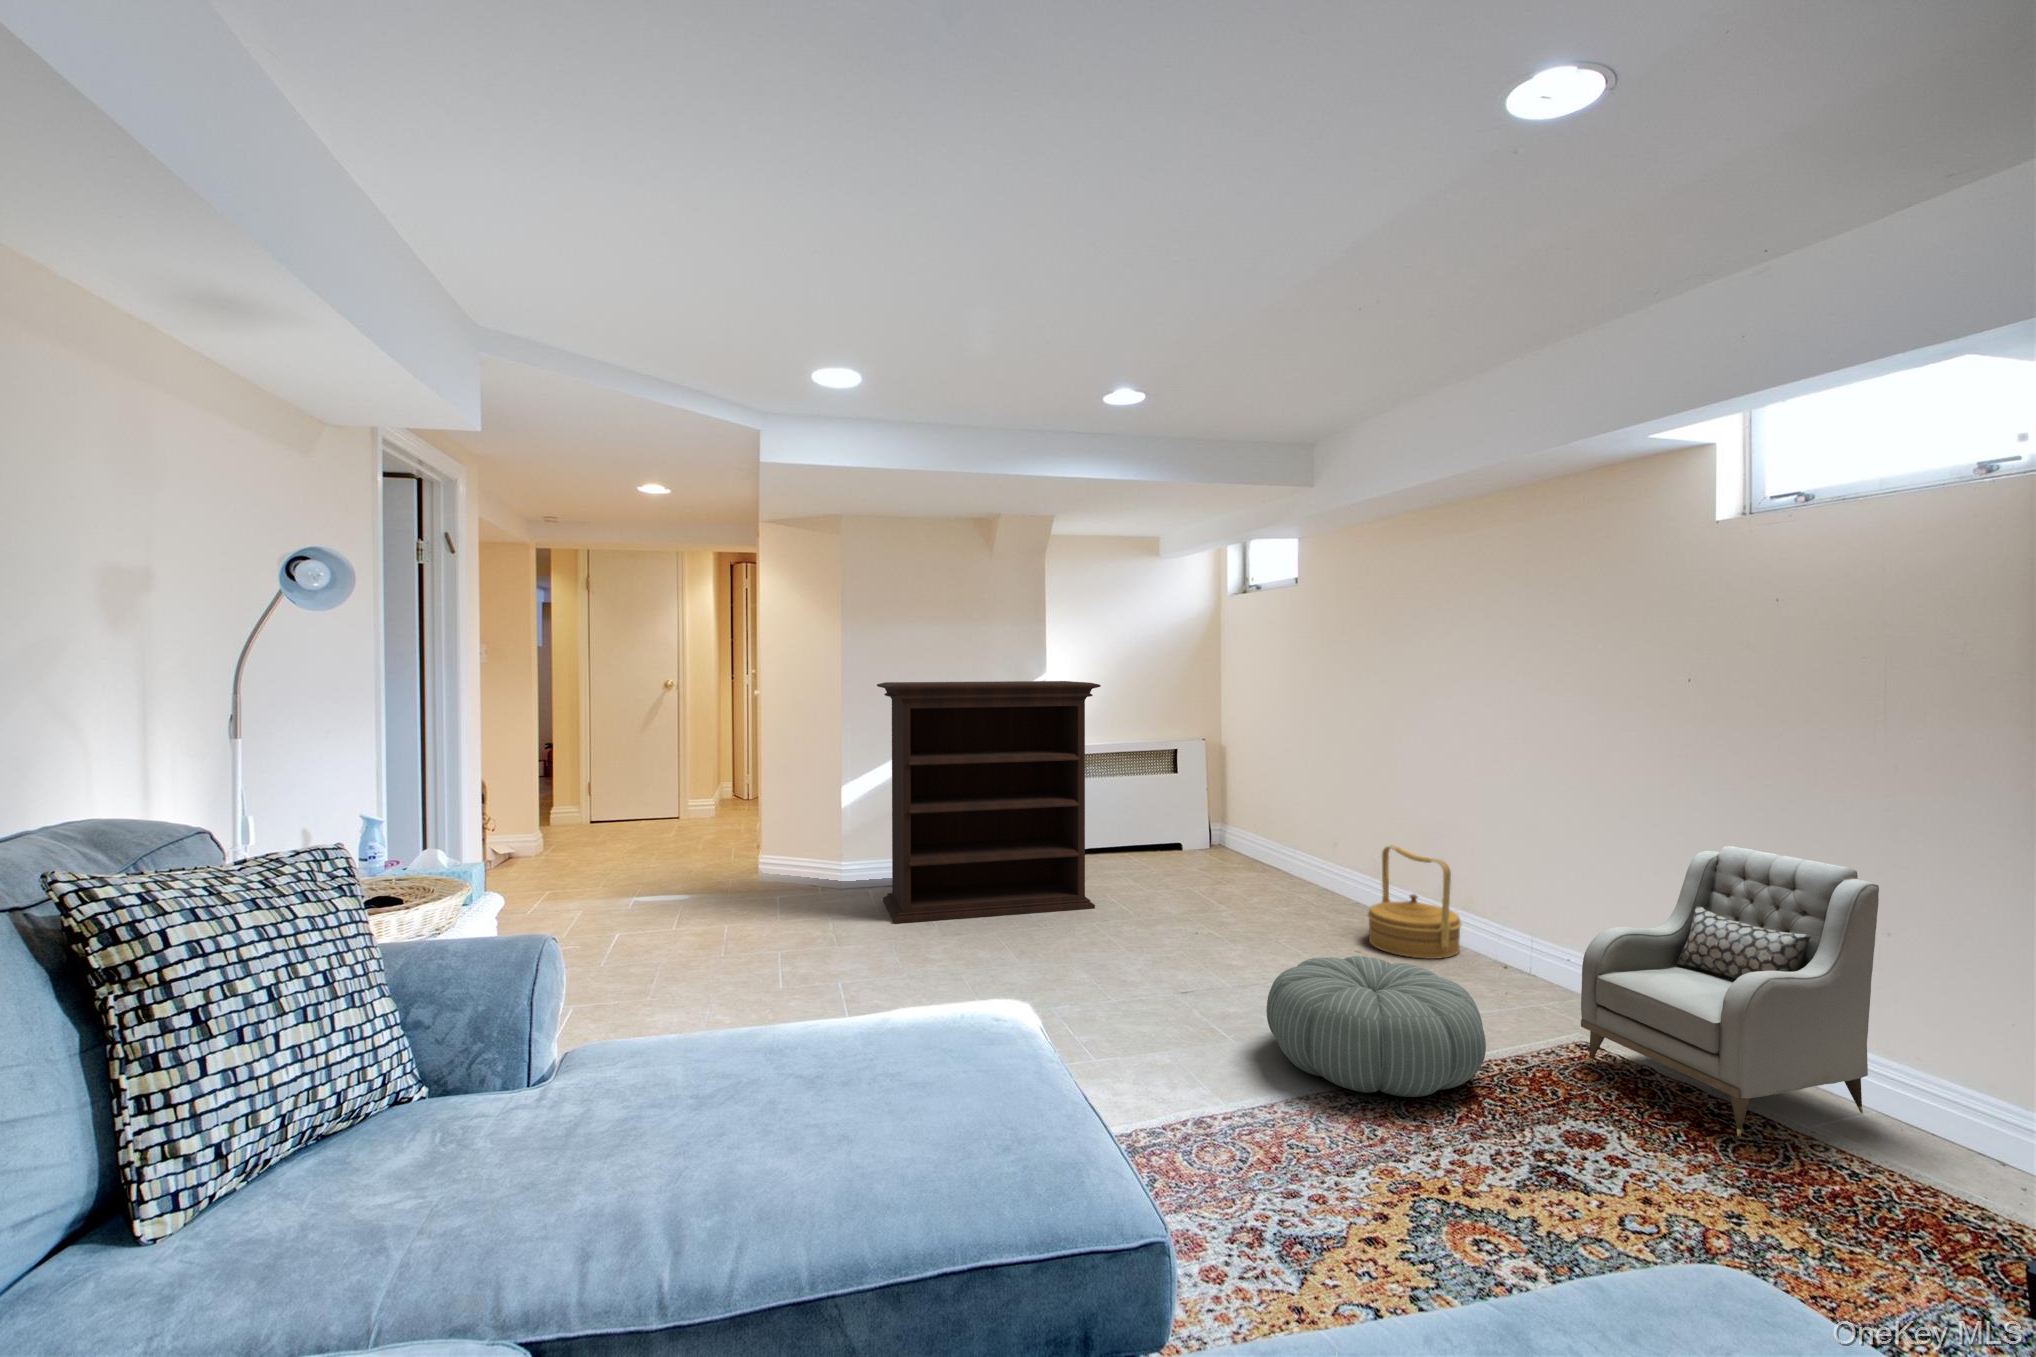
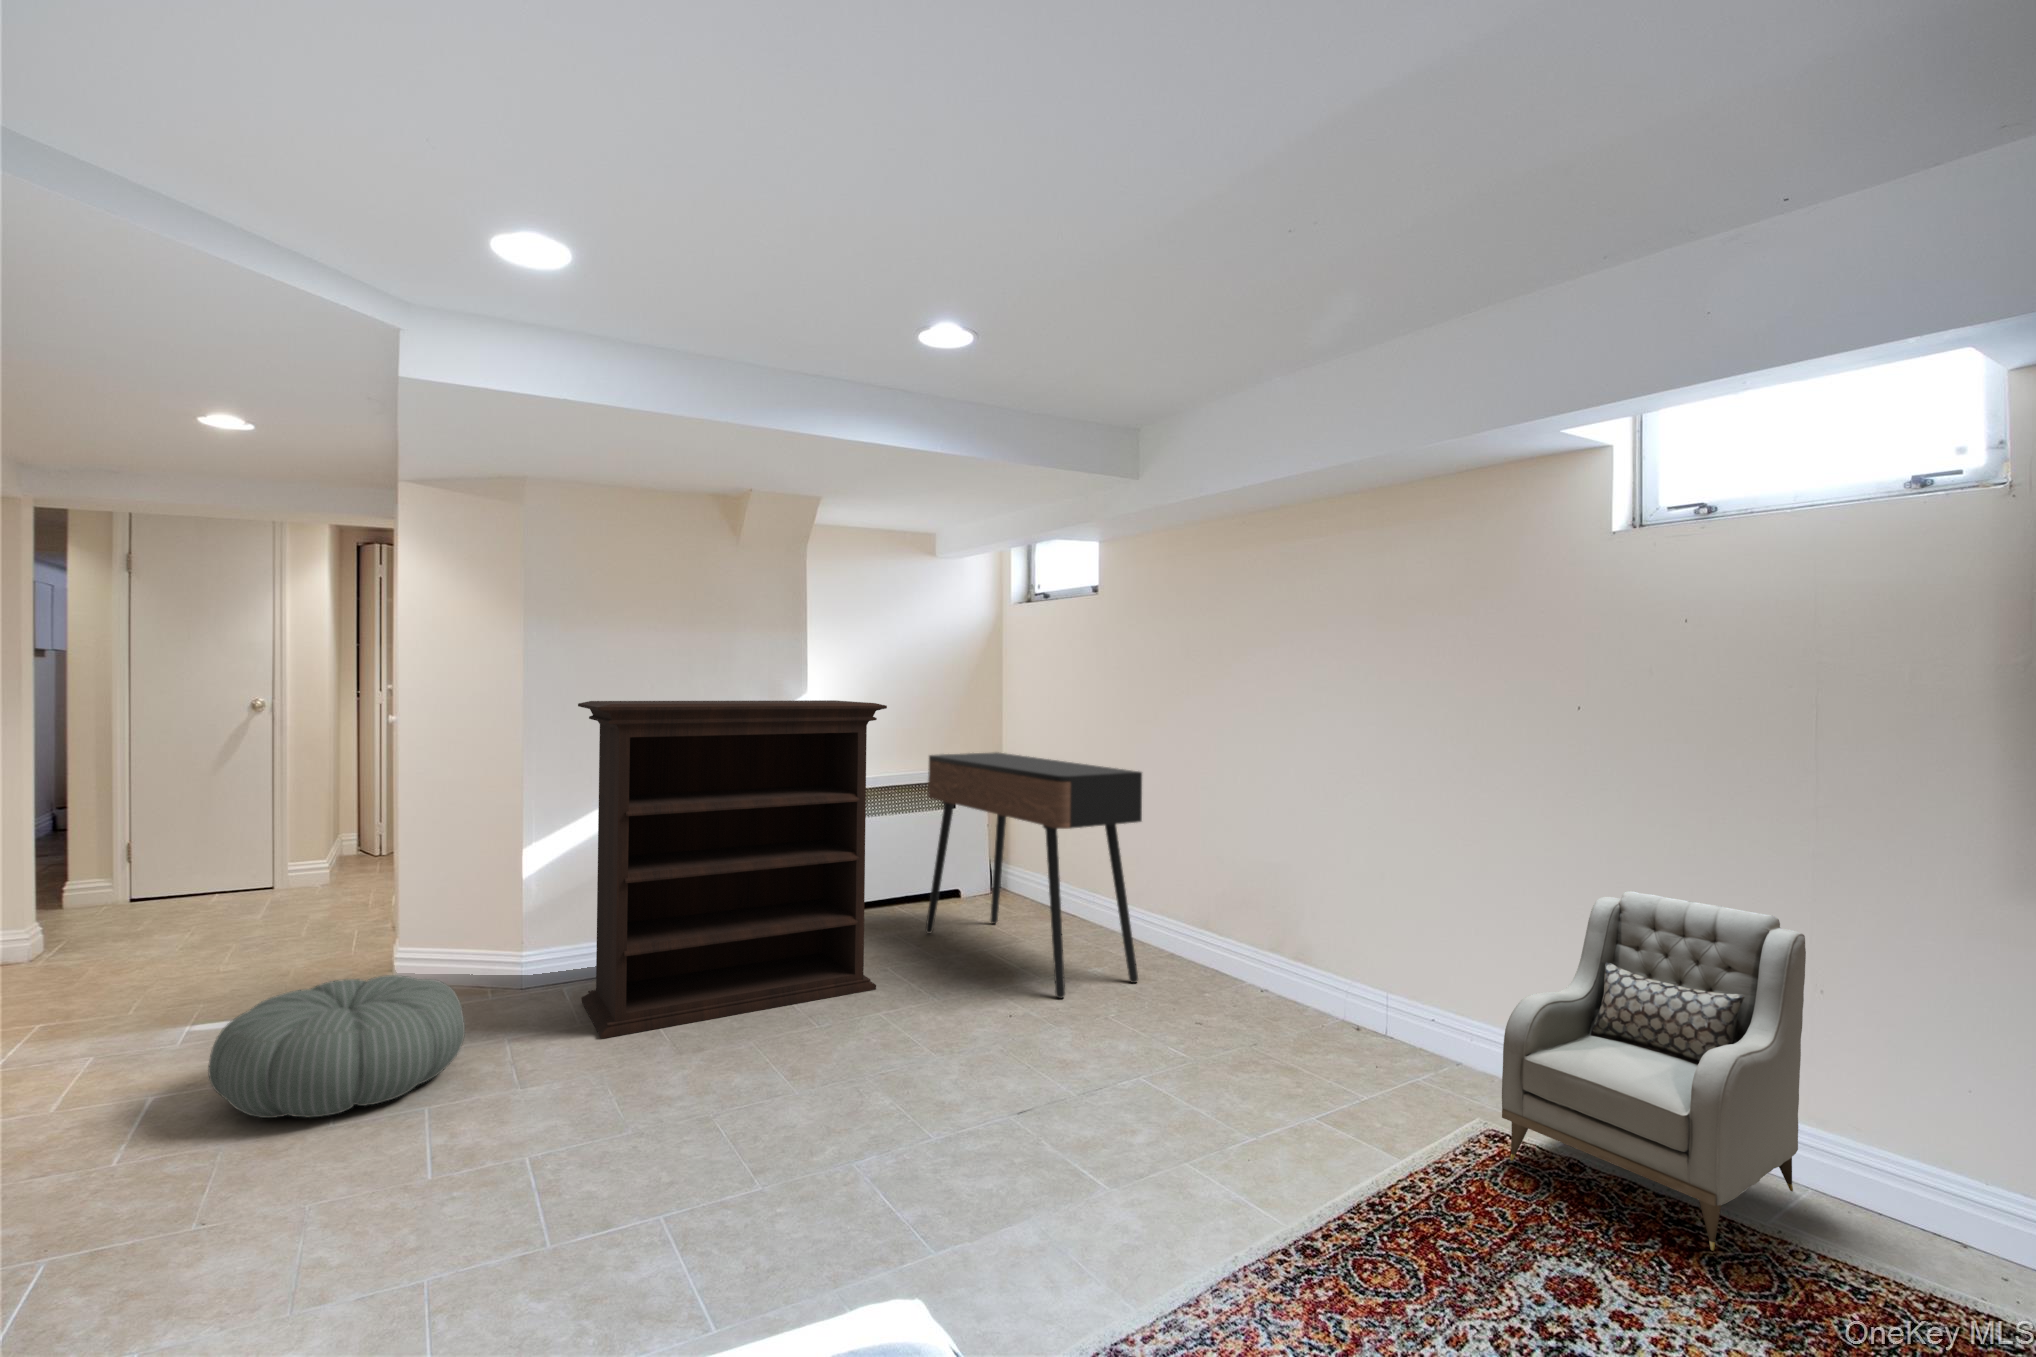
console table: none [1144,725,1317,925] -> present [926,752,1142,998]
woven basket: present [1367,846,1462,959] -> none [1205,893,1309,1027]
pouf: present [1266,956,1486,1097] -> present [208,975,465,1118]

